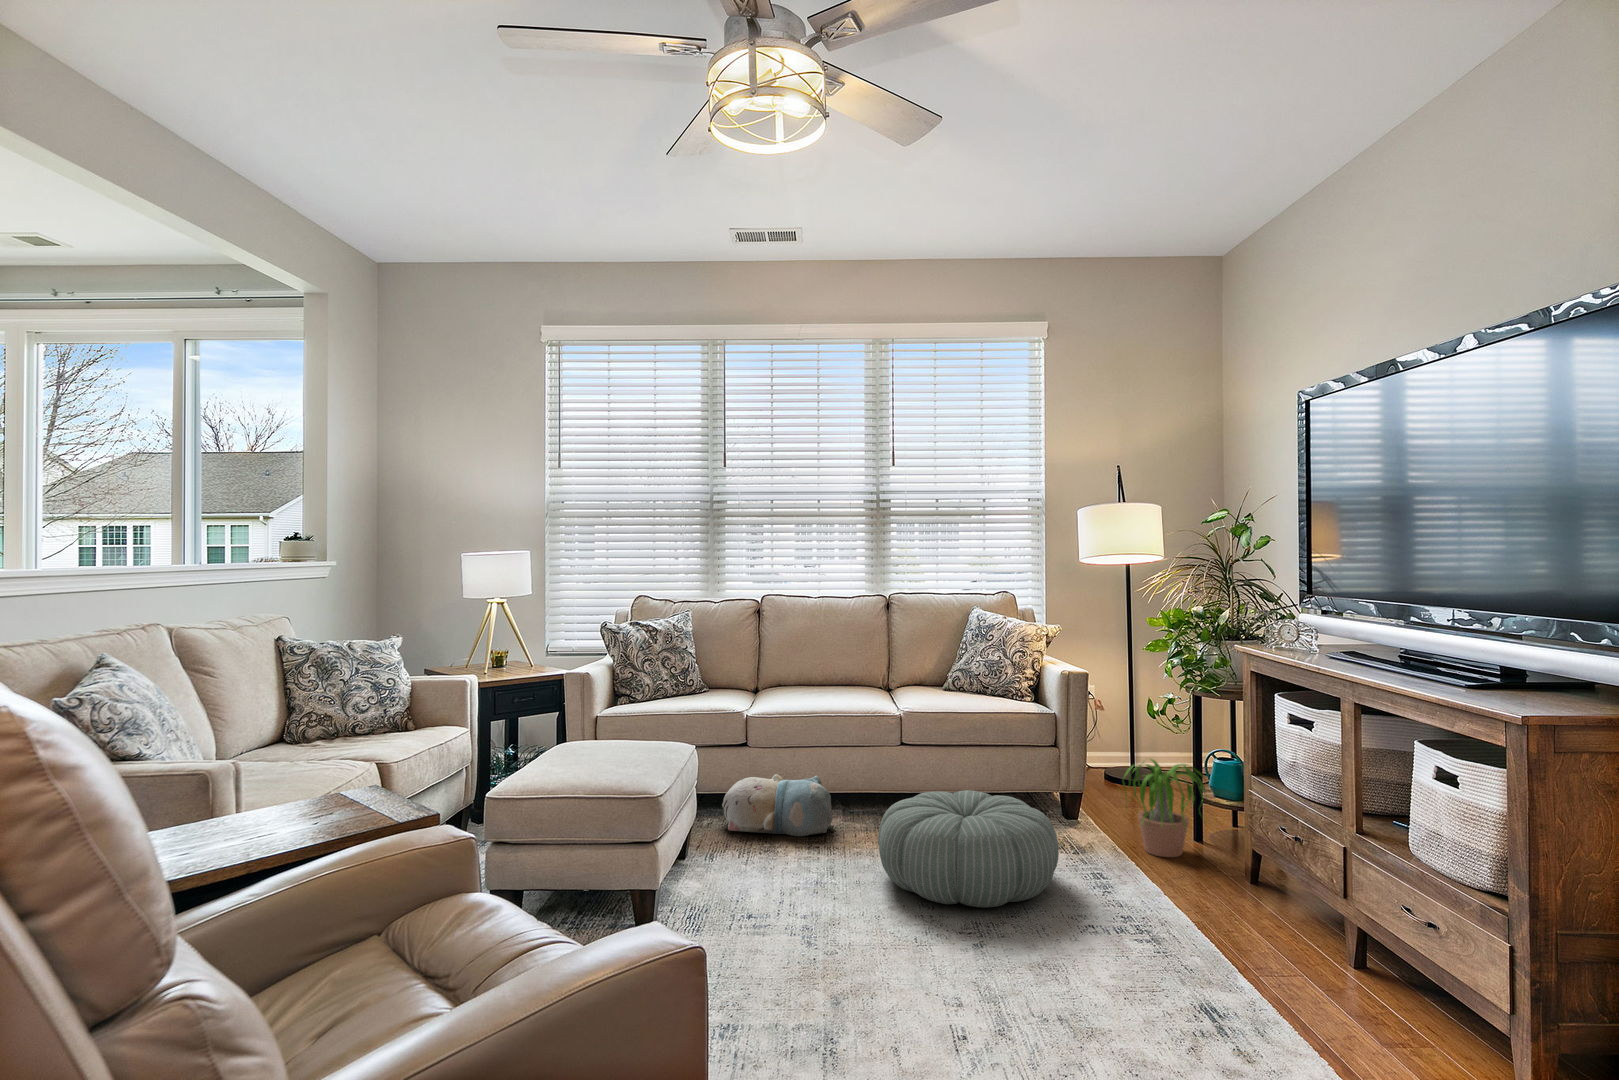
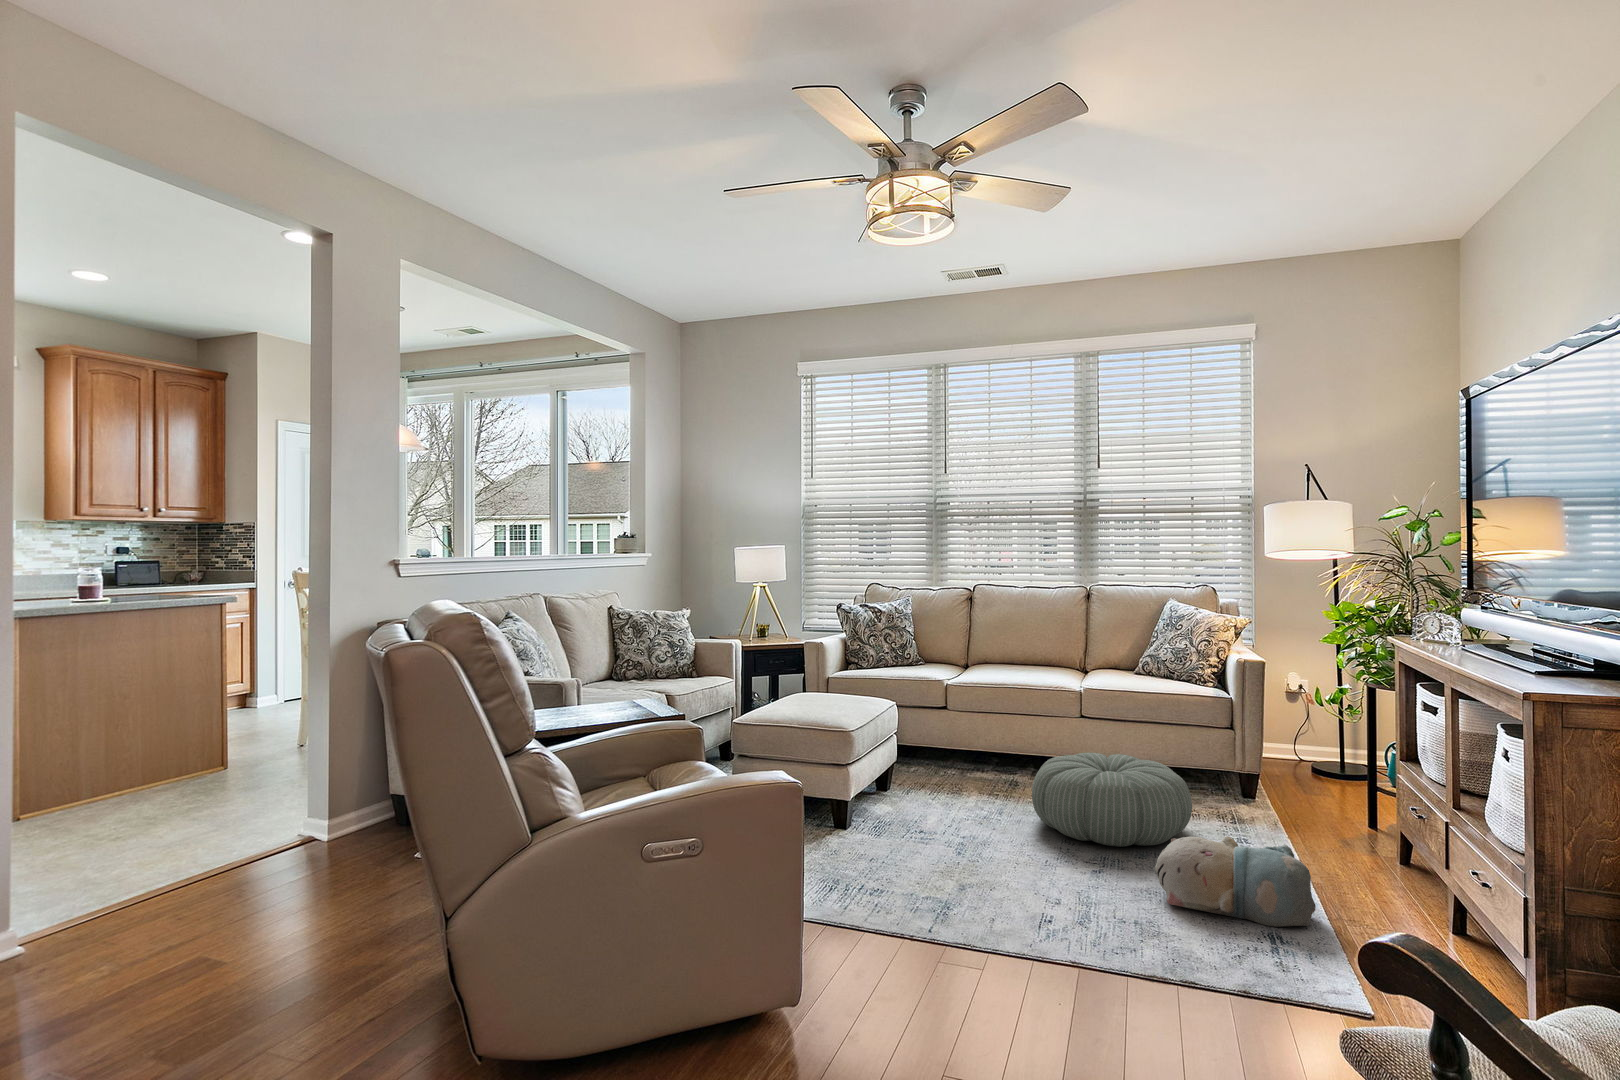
potted plant: present [1123,759,1205,857] -> none [1279,741,1381,833]
plush toy: present [722,774,833,836] -> present [1155,836,1316,927]

